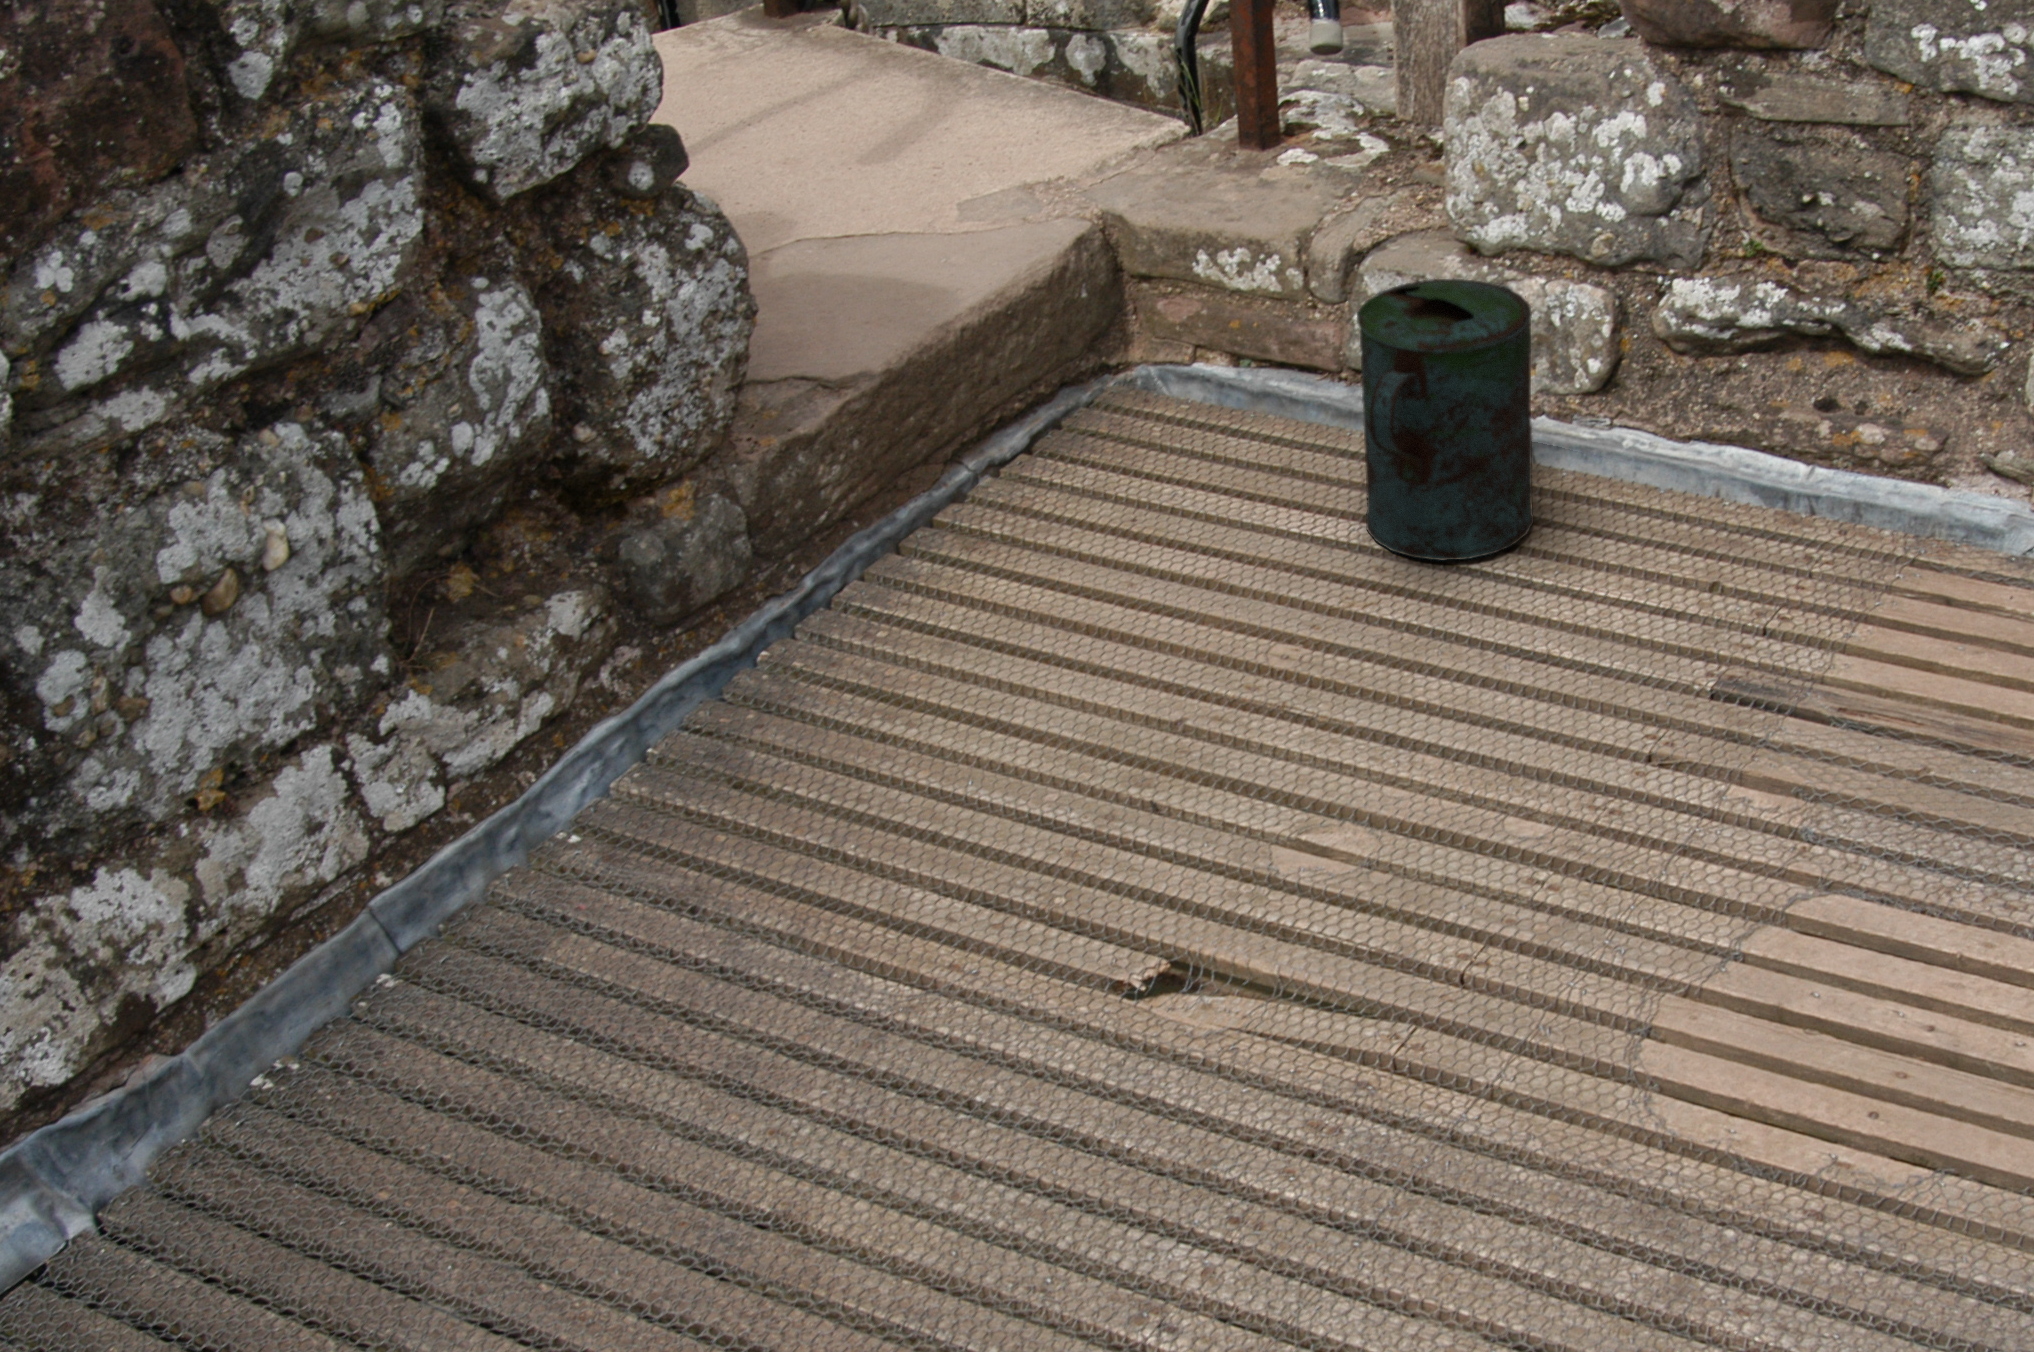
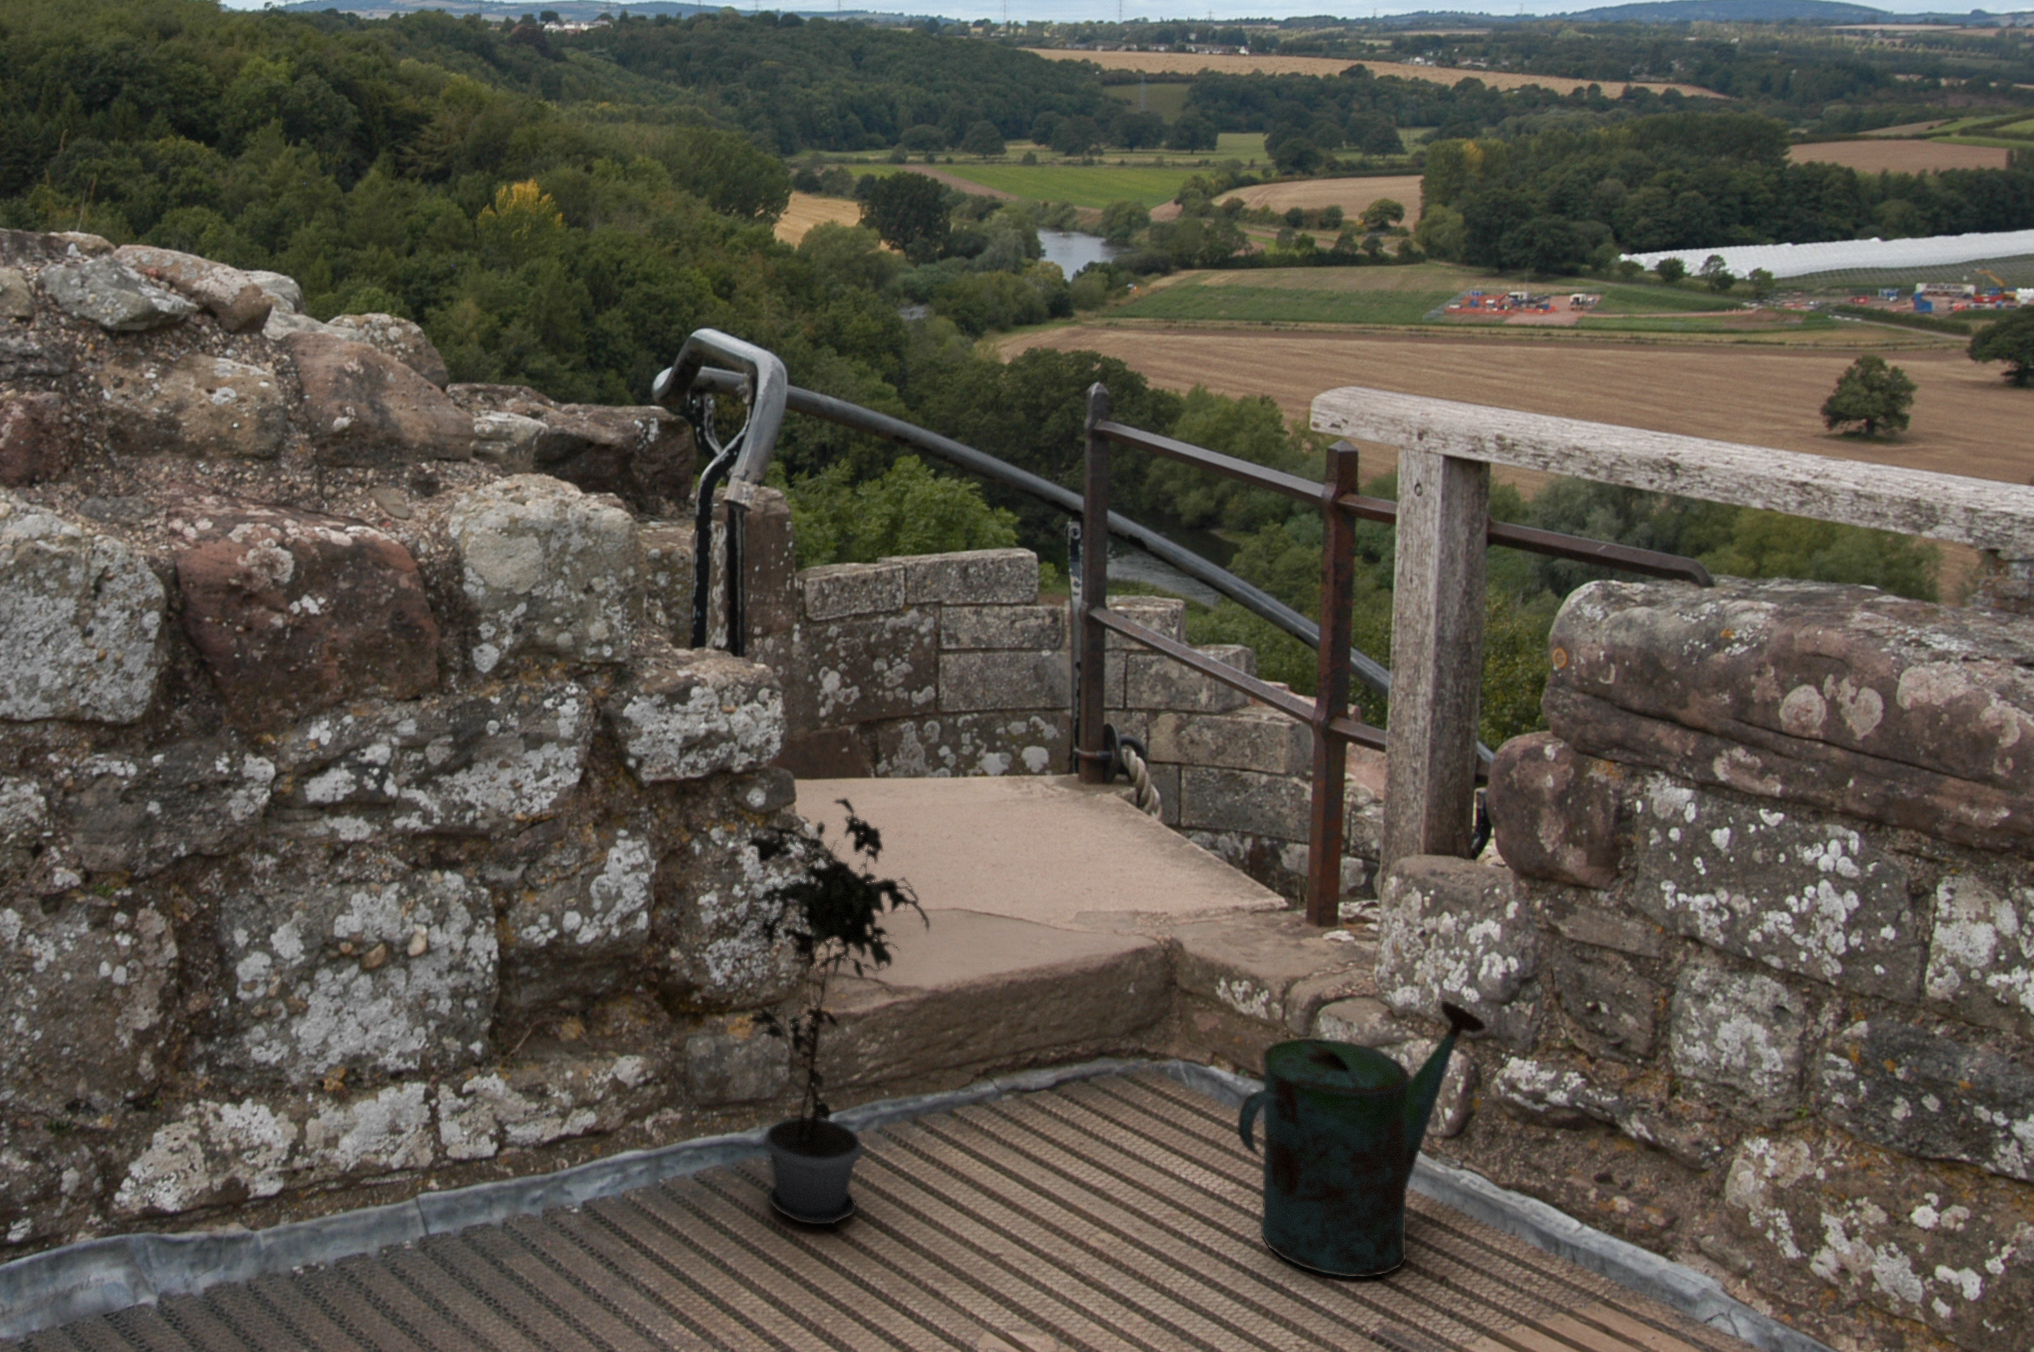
potted plant: none [662,141,1025,731] -> present [733,798,929,1224]

